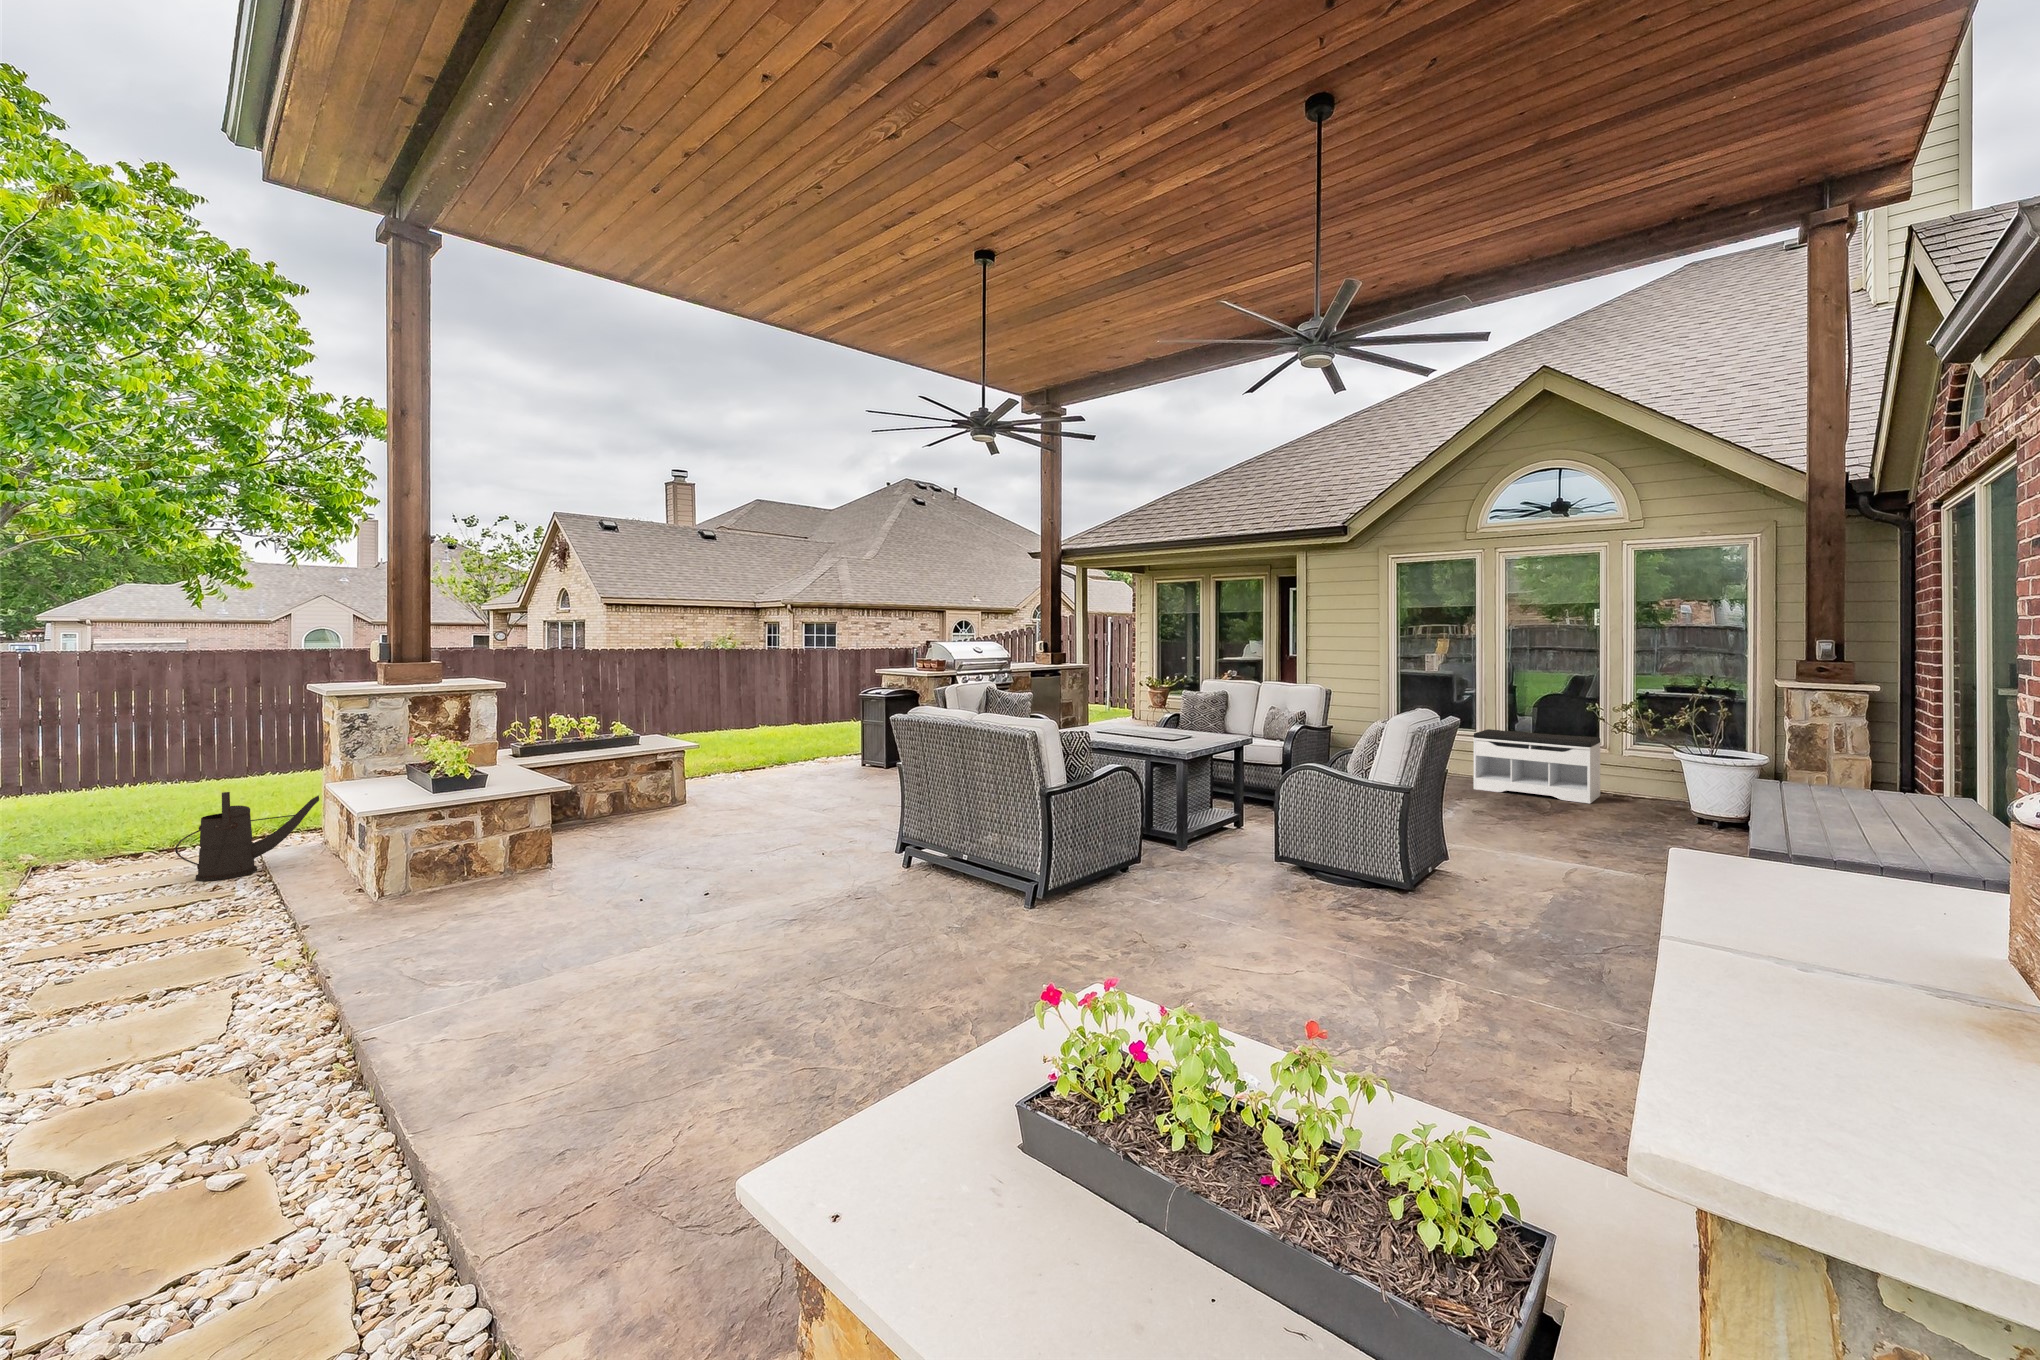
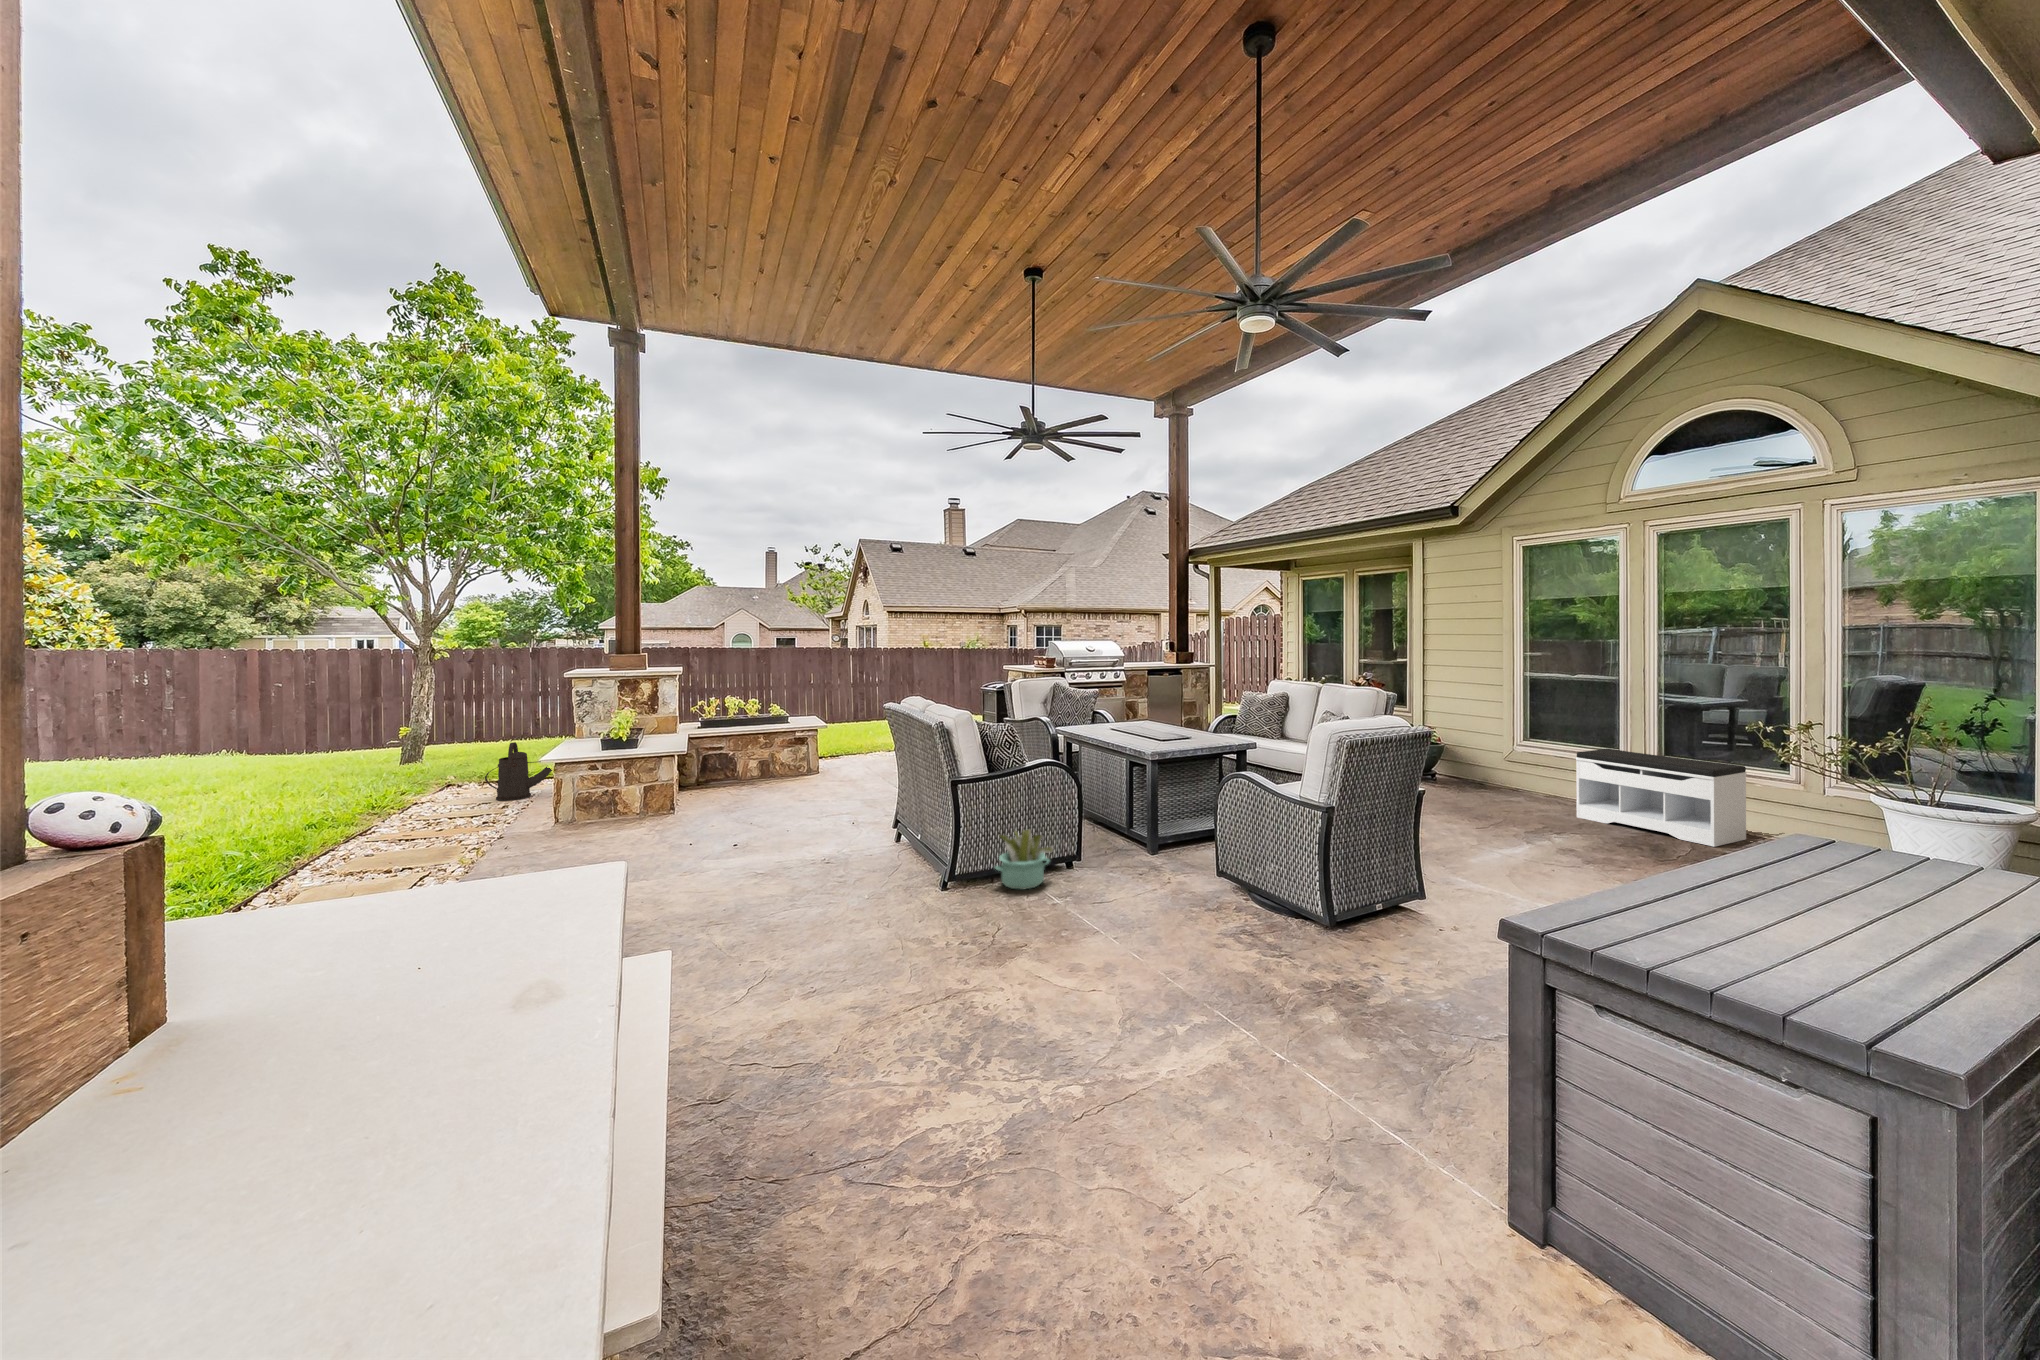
decorative plant: none [1088,840,1142,905] -> present [995,830,1053,889]

